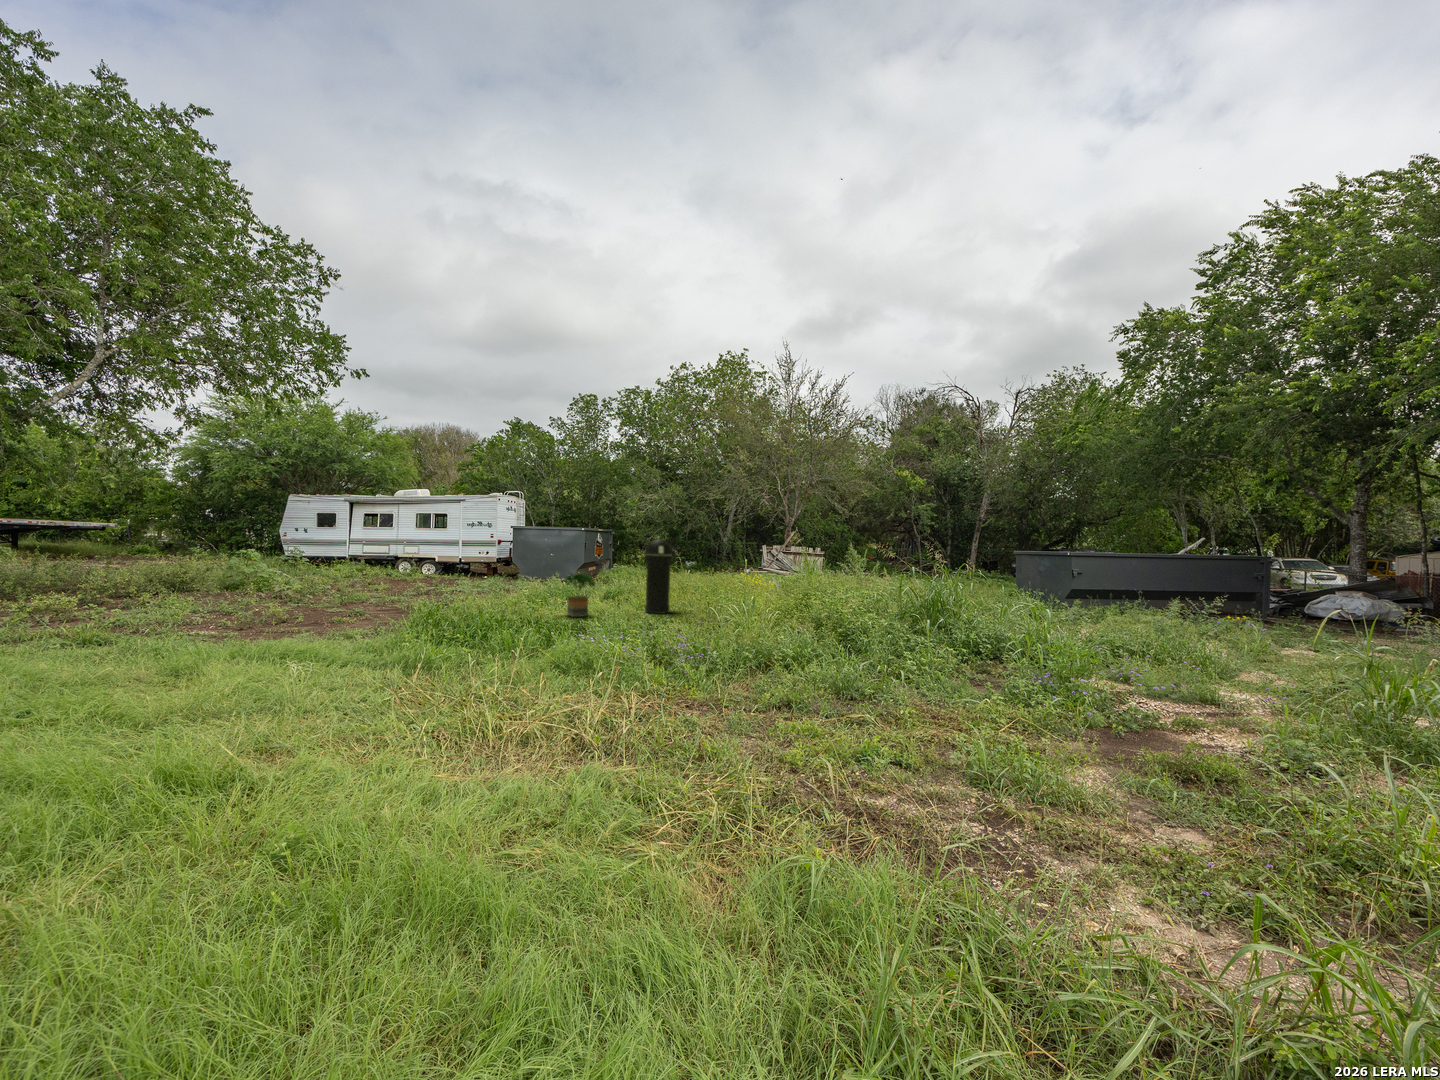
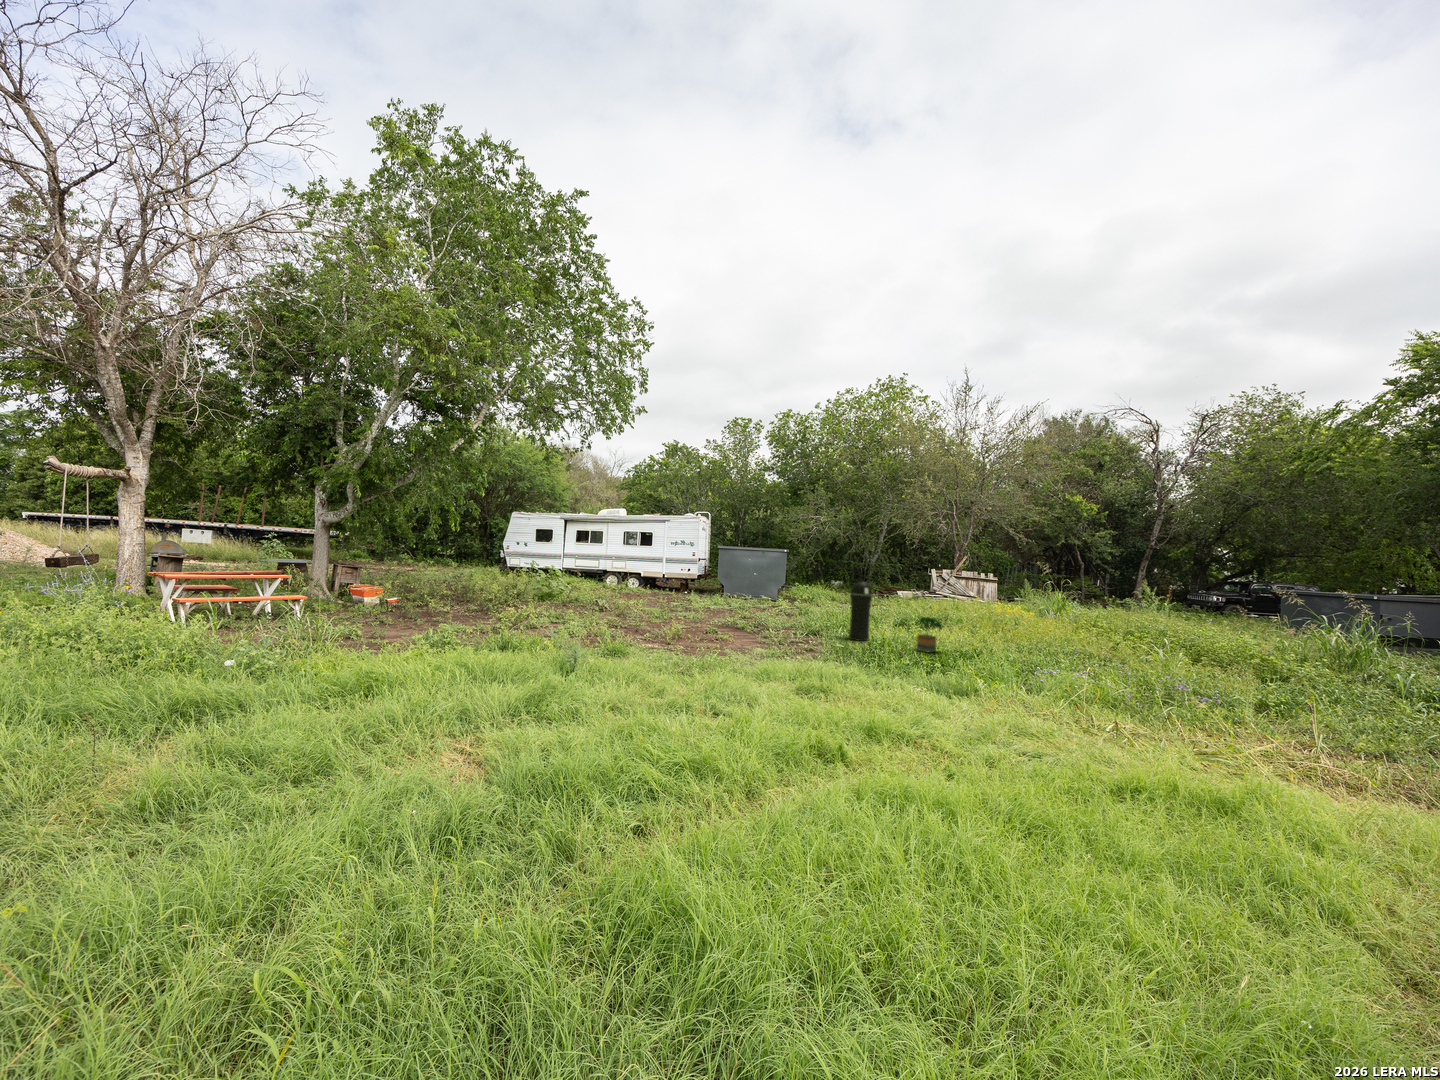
trash can: present [645,539,672,614] -> present [849,582,872,641]

